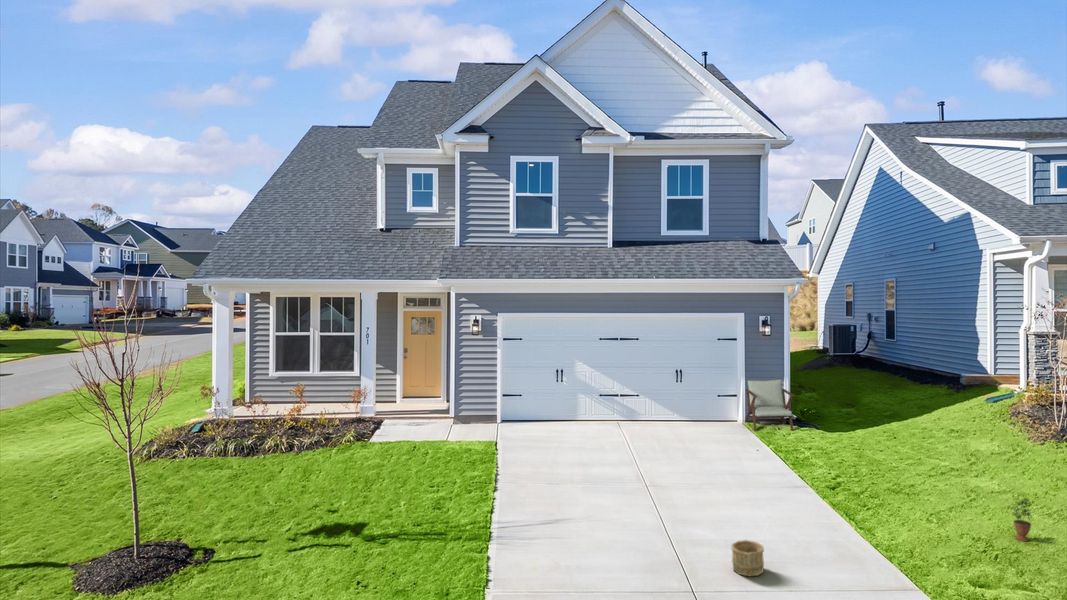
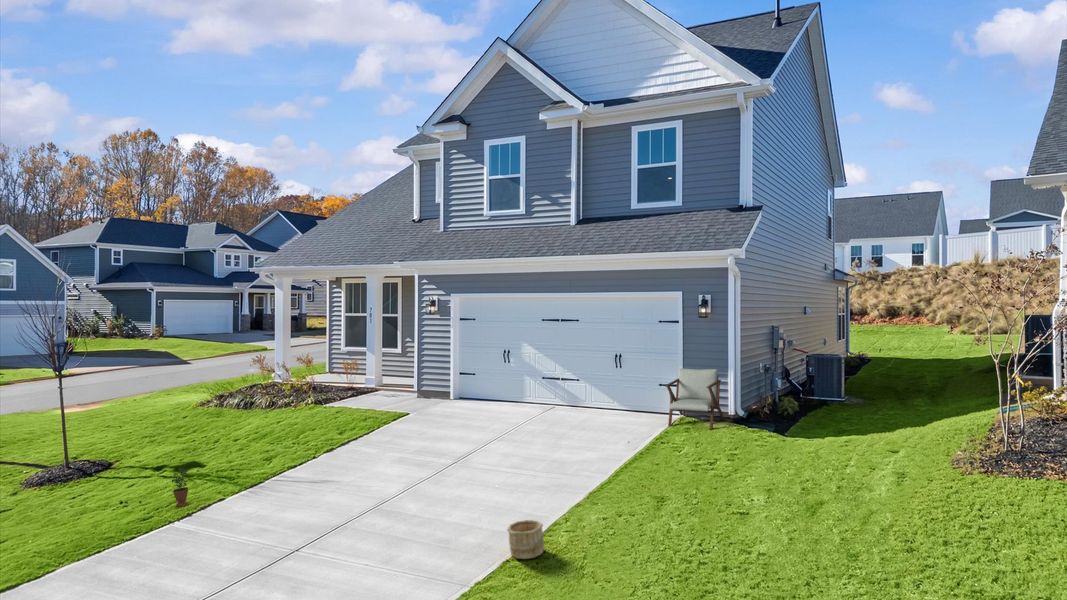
potted plant: present [1011,499,1032,541] -> present [172,467,190,507]
wooden bucket: present [731,540,764,576] -> present [507,520,544,559]

